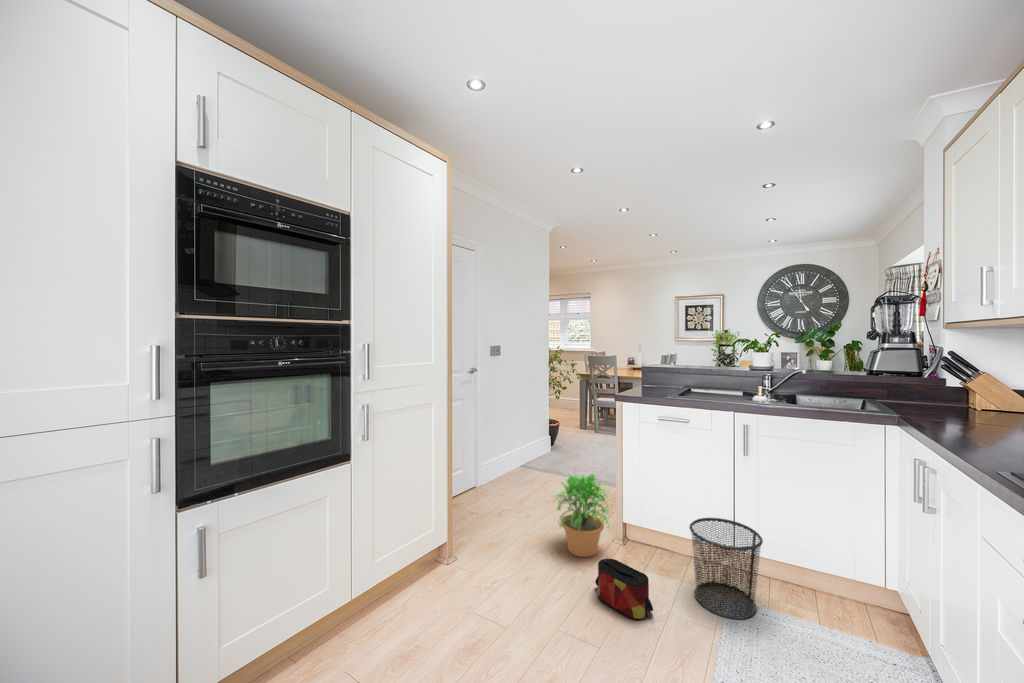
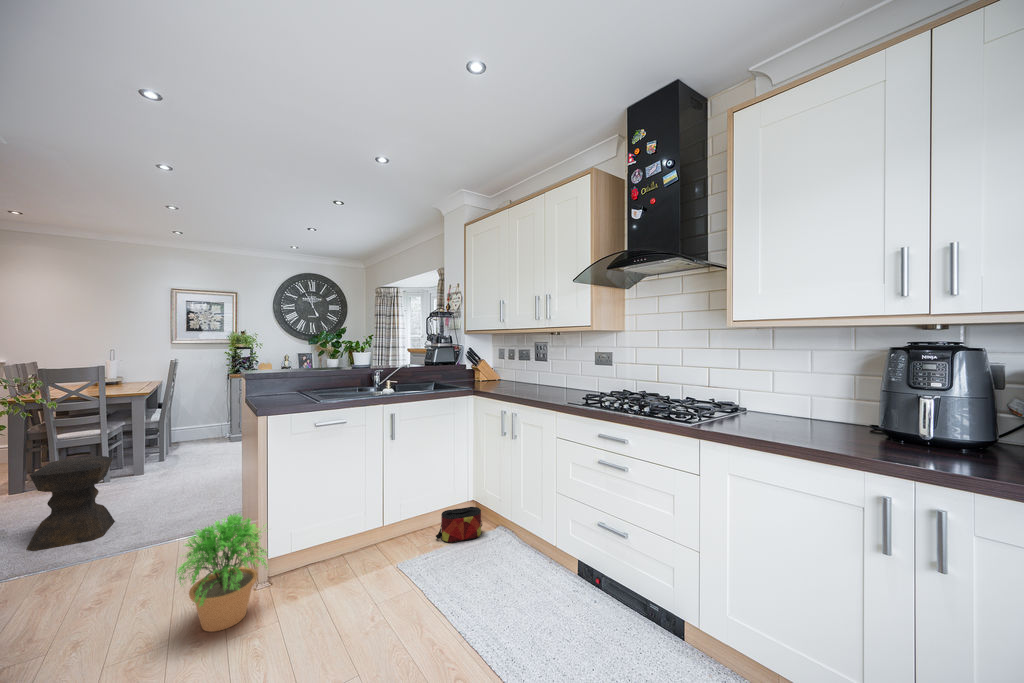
stool: none [555,414,596,469] -> present [26,456,115,551]
waste bin: present [690,518,763,618] -> none [365,498,424,583]
bag: present [595,558,653,620] -> present [436,507,482,543]

